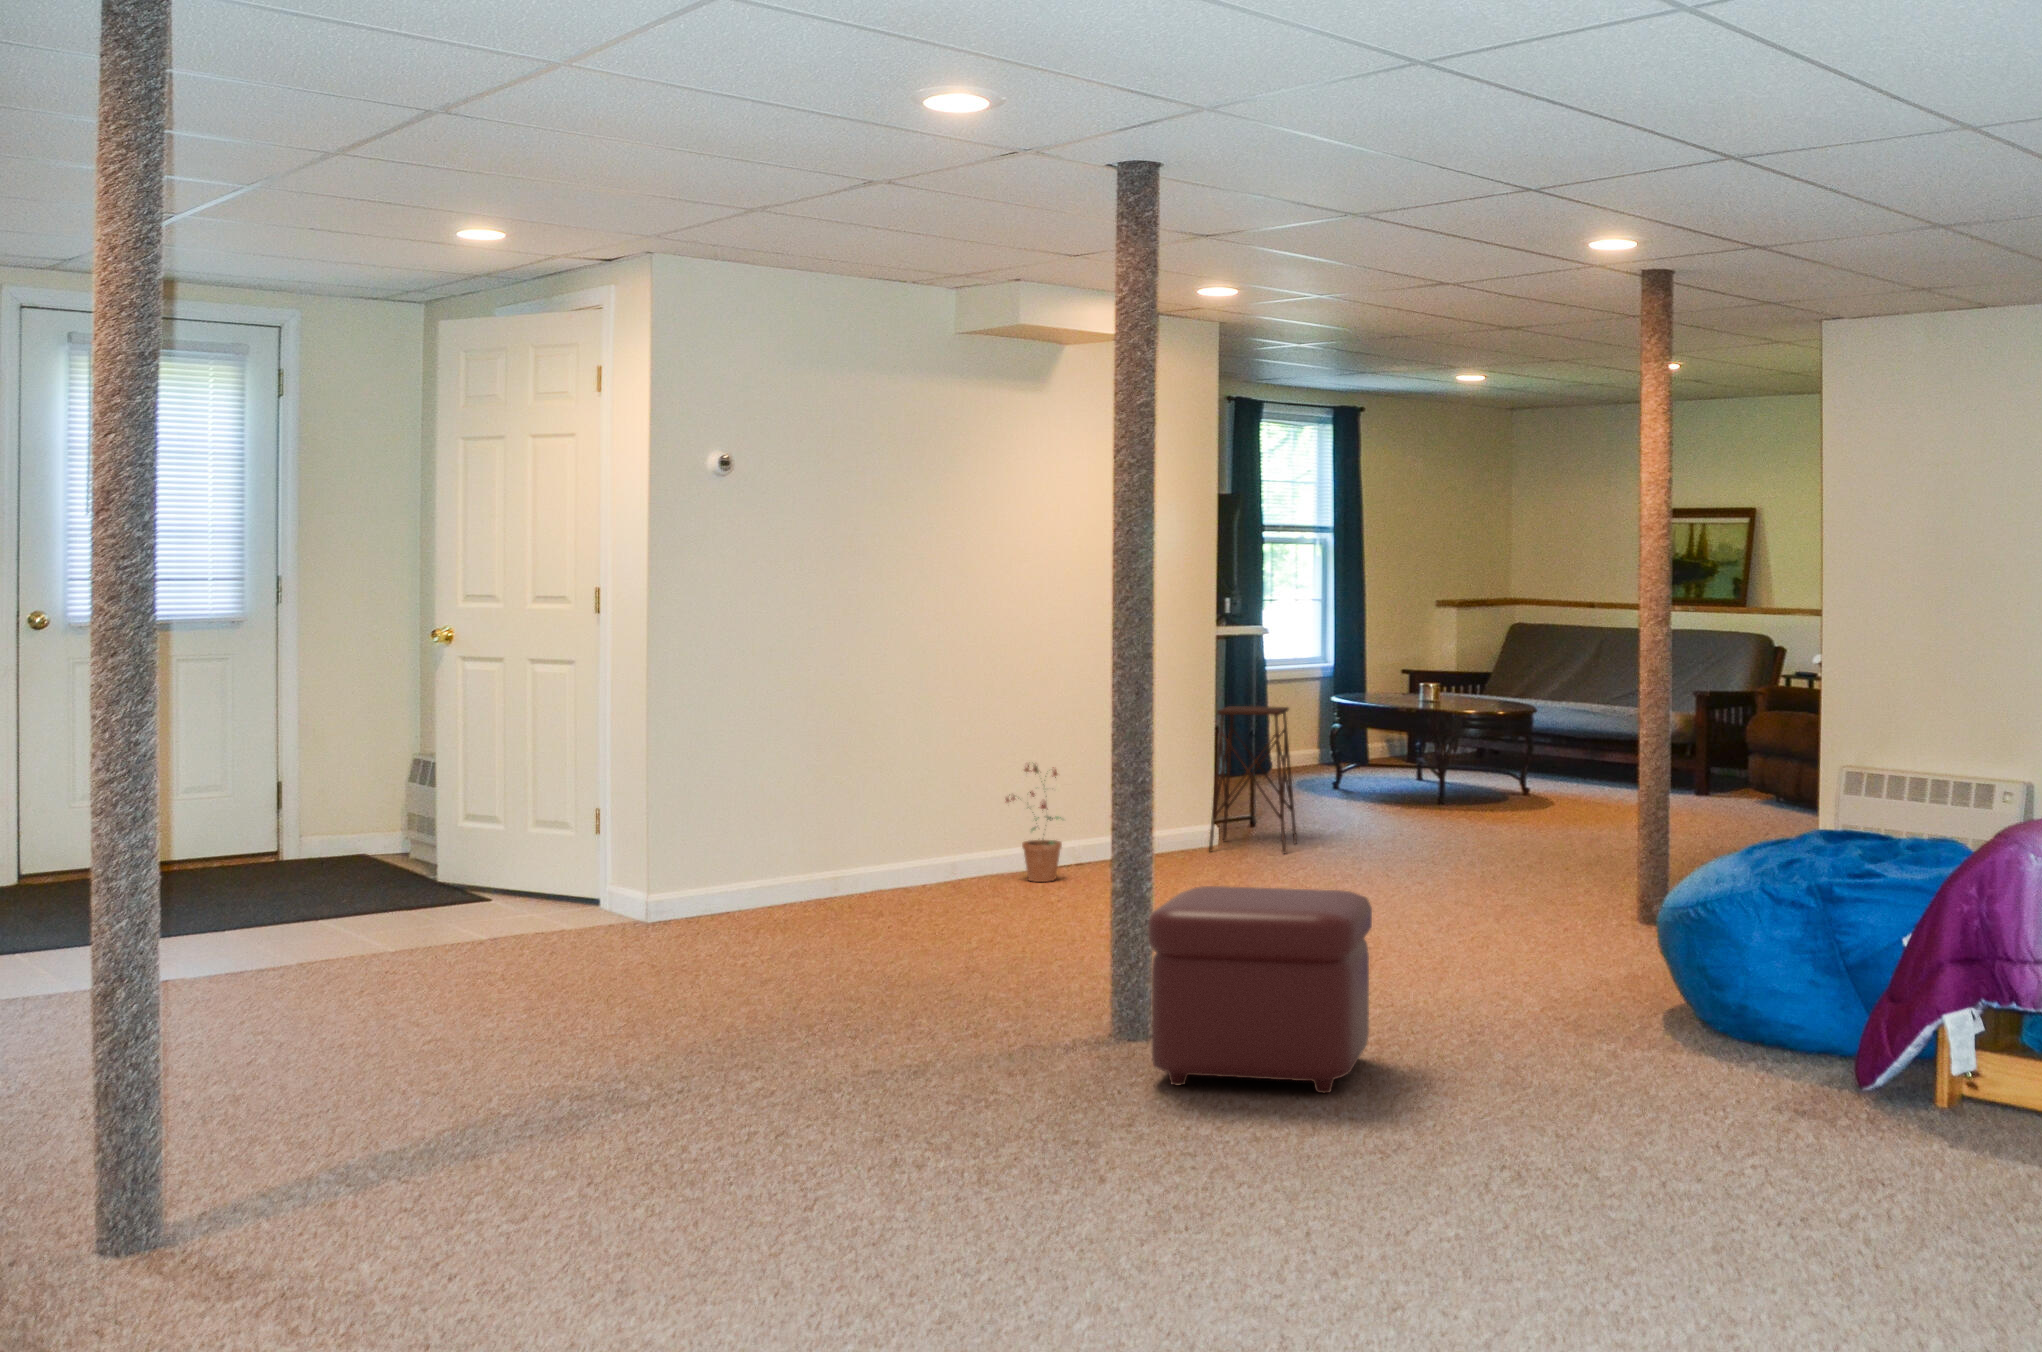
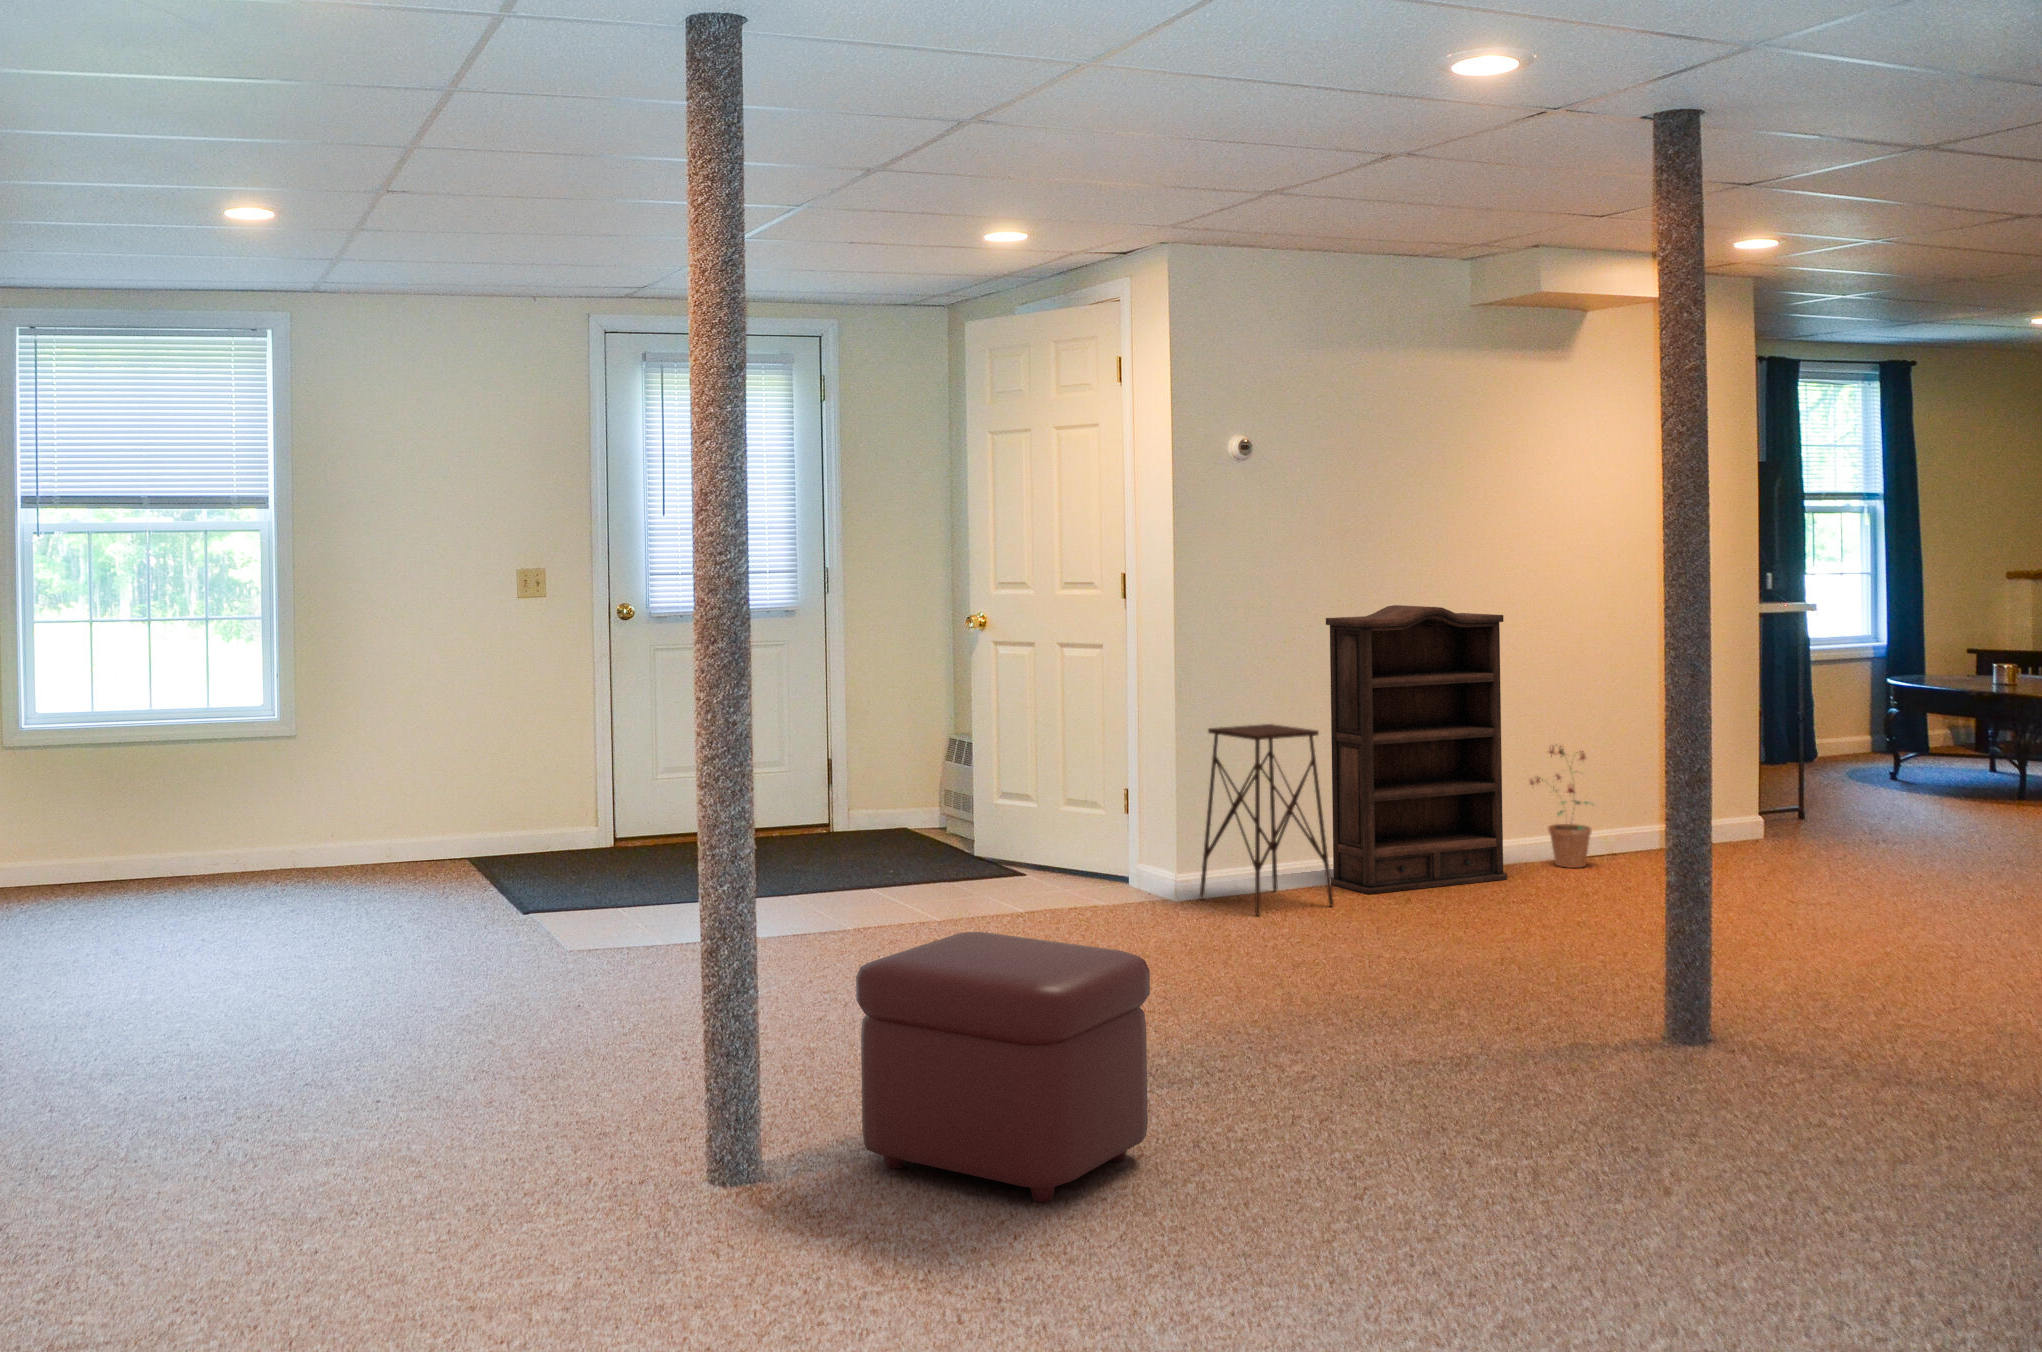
bookshelf: none [806,625,982,917] -> present [1326,605,1507,894]
side table: present [1209,706,1297,853] -> present [1200,724,1334,915]
ottoman: present [1149,886,1372,1093] -> present [856,932,1150,1202]

